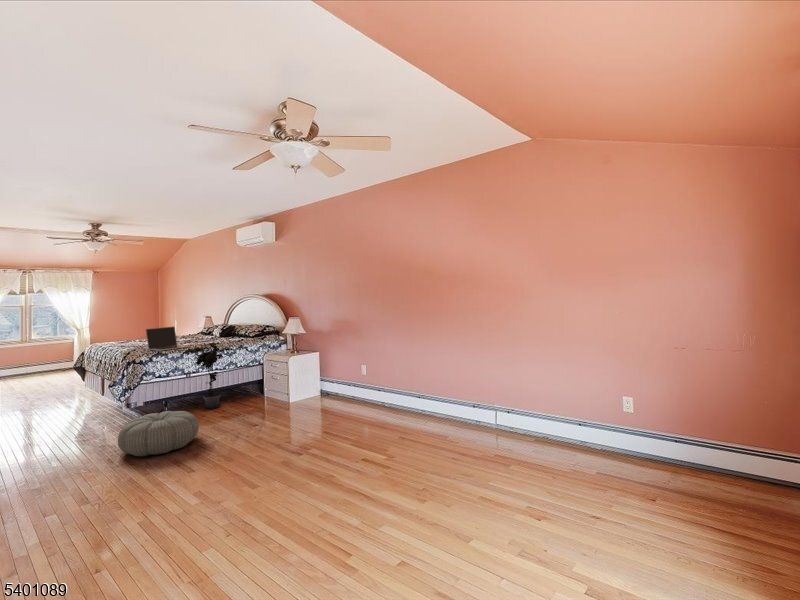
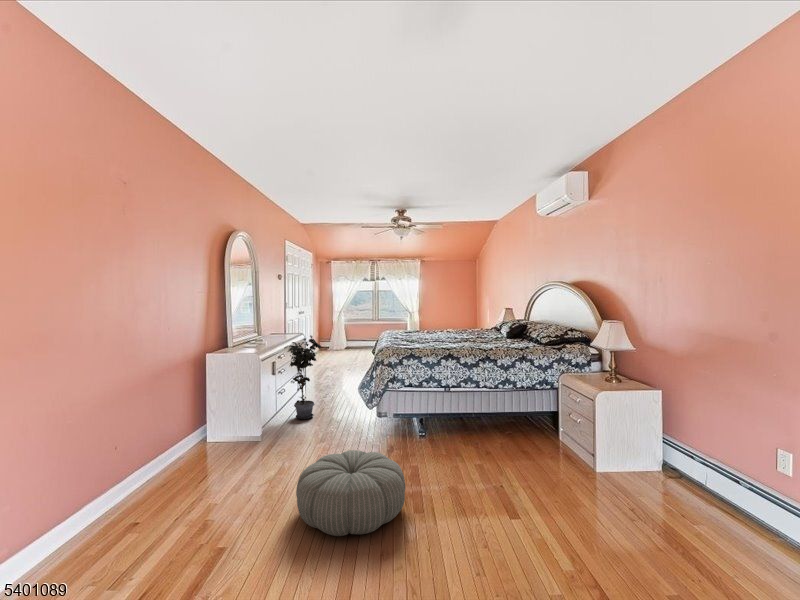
laptop: present [146,327,189,351] -> none [406,320,452,351]
potted plant: present [185,340,234,409] -> present [285,335,321,419]

